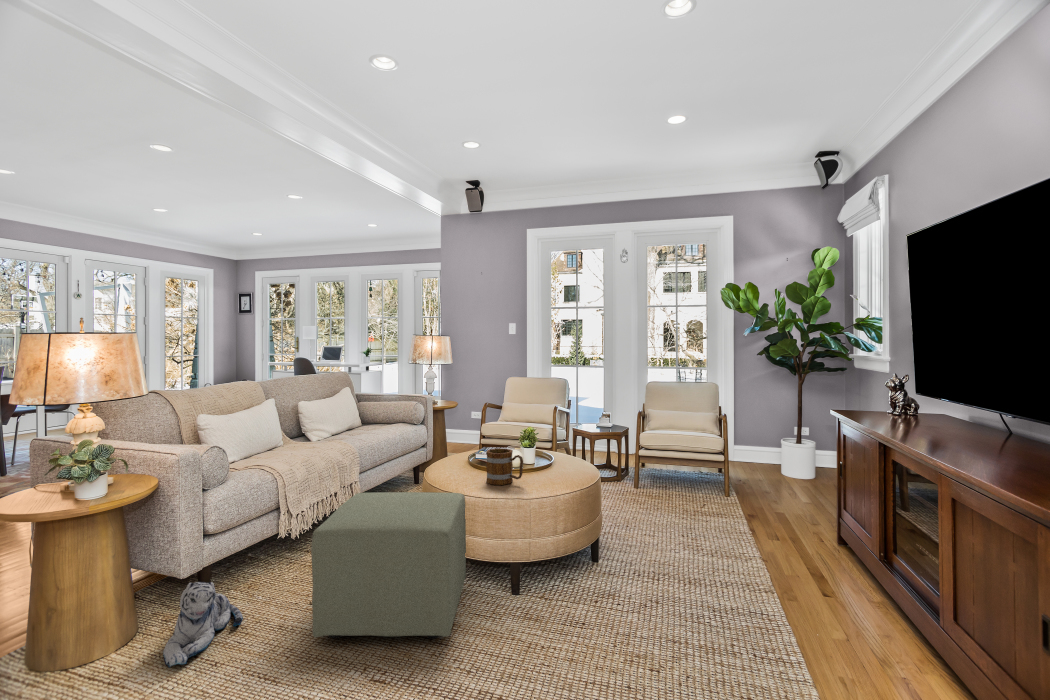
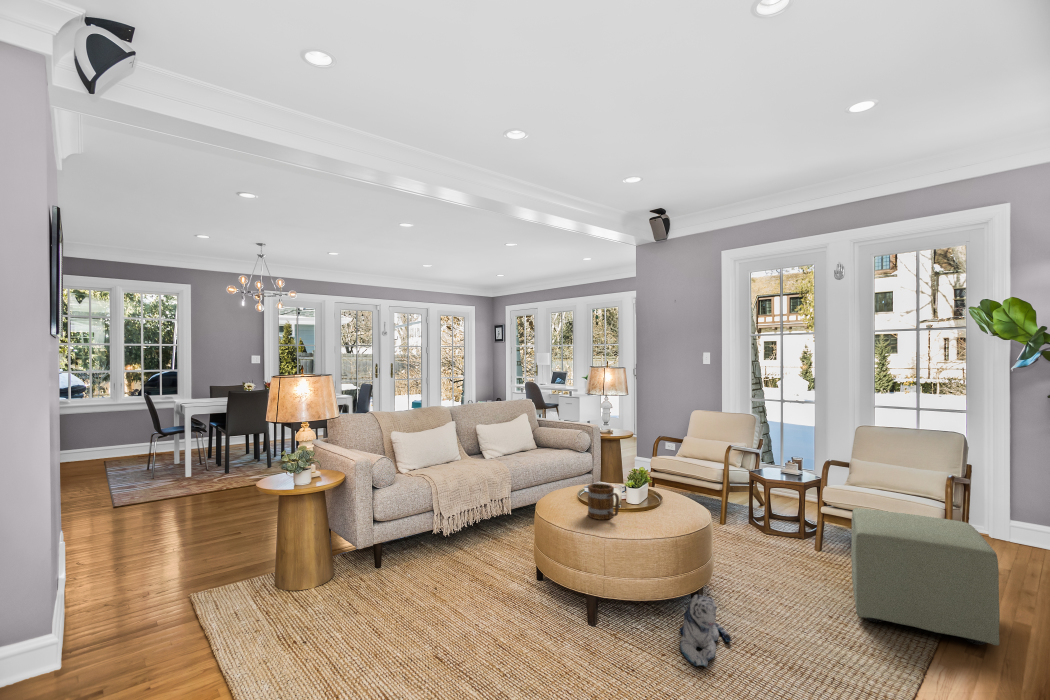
ottoman: present [311,492,466,639] -> present [851,508,1000,645]
plush toy: present [163,582,243,668] -> present [679,595,731,666]

